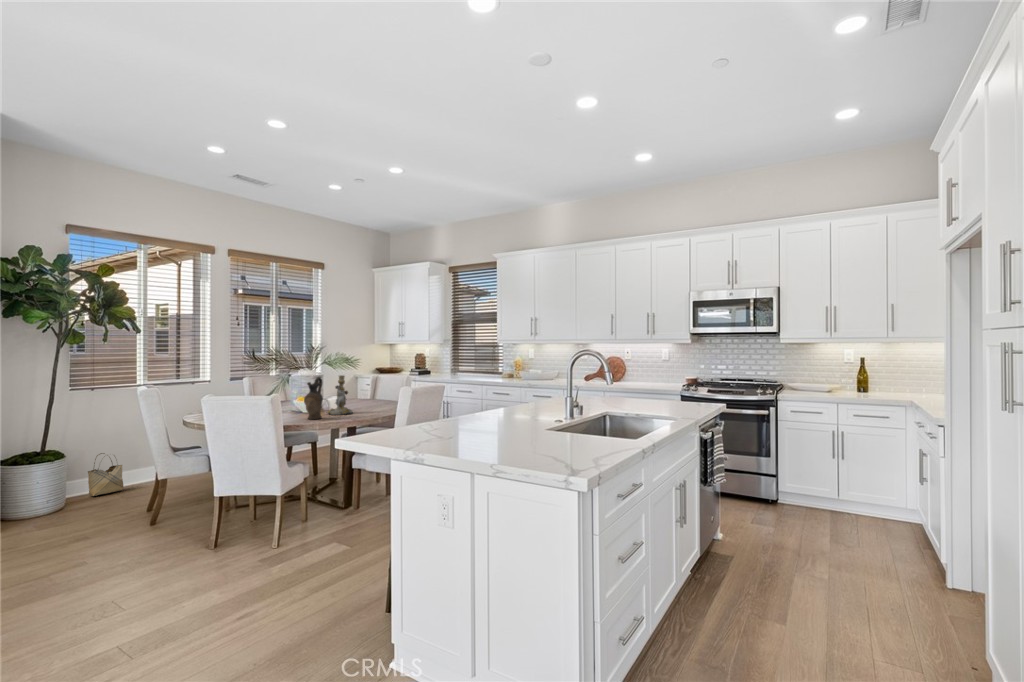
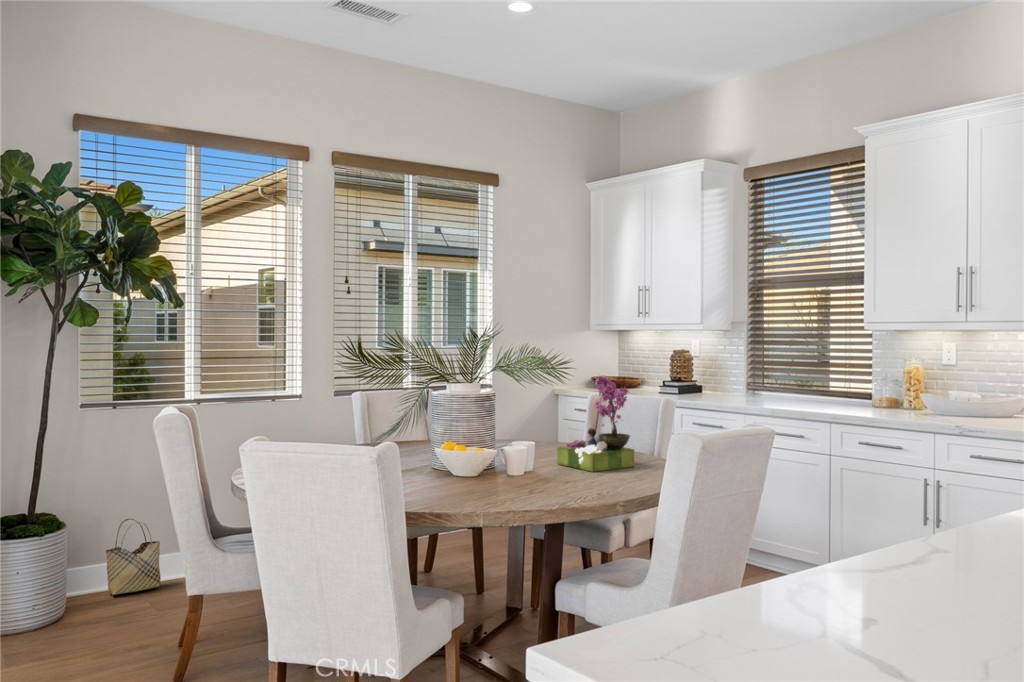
flower arrangement: none [354,365,389,408] -> present [557,375,634,472]
candlestick: present [326,375,352,415] -> none [500,396,557,487]
ceramic pitcher: present [304,377,323,419] -> none [453,399,493,497]

